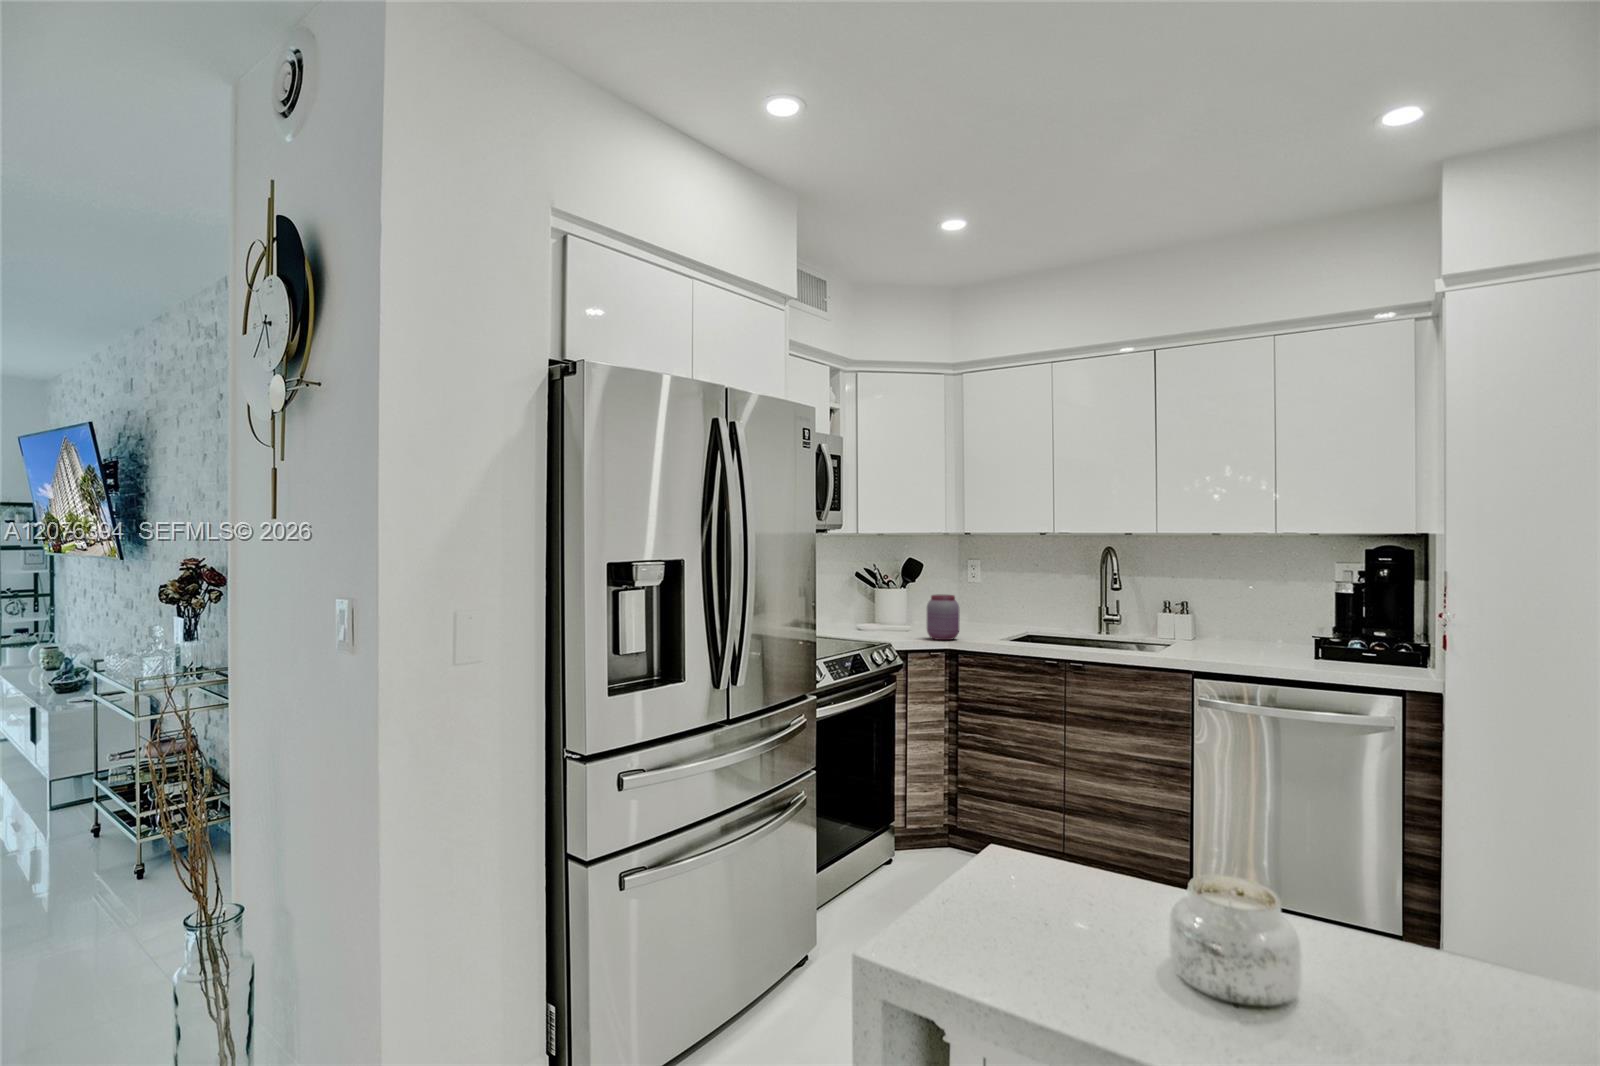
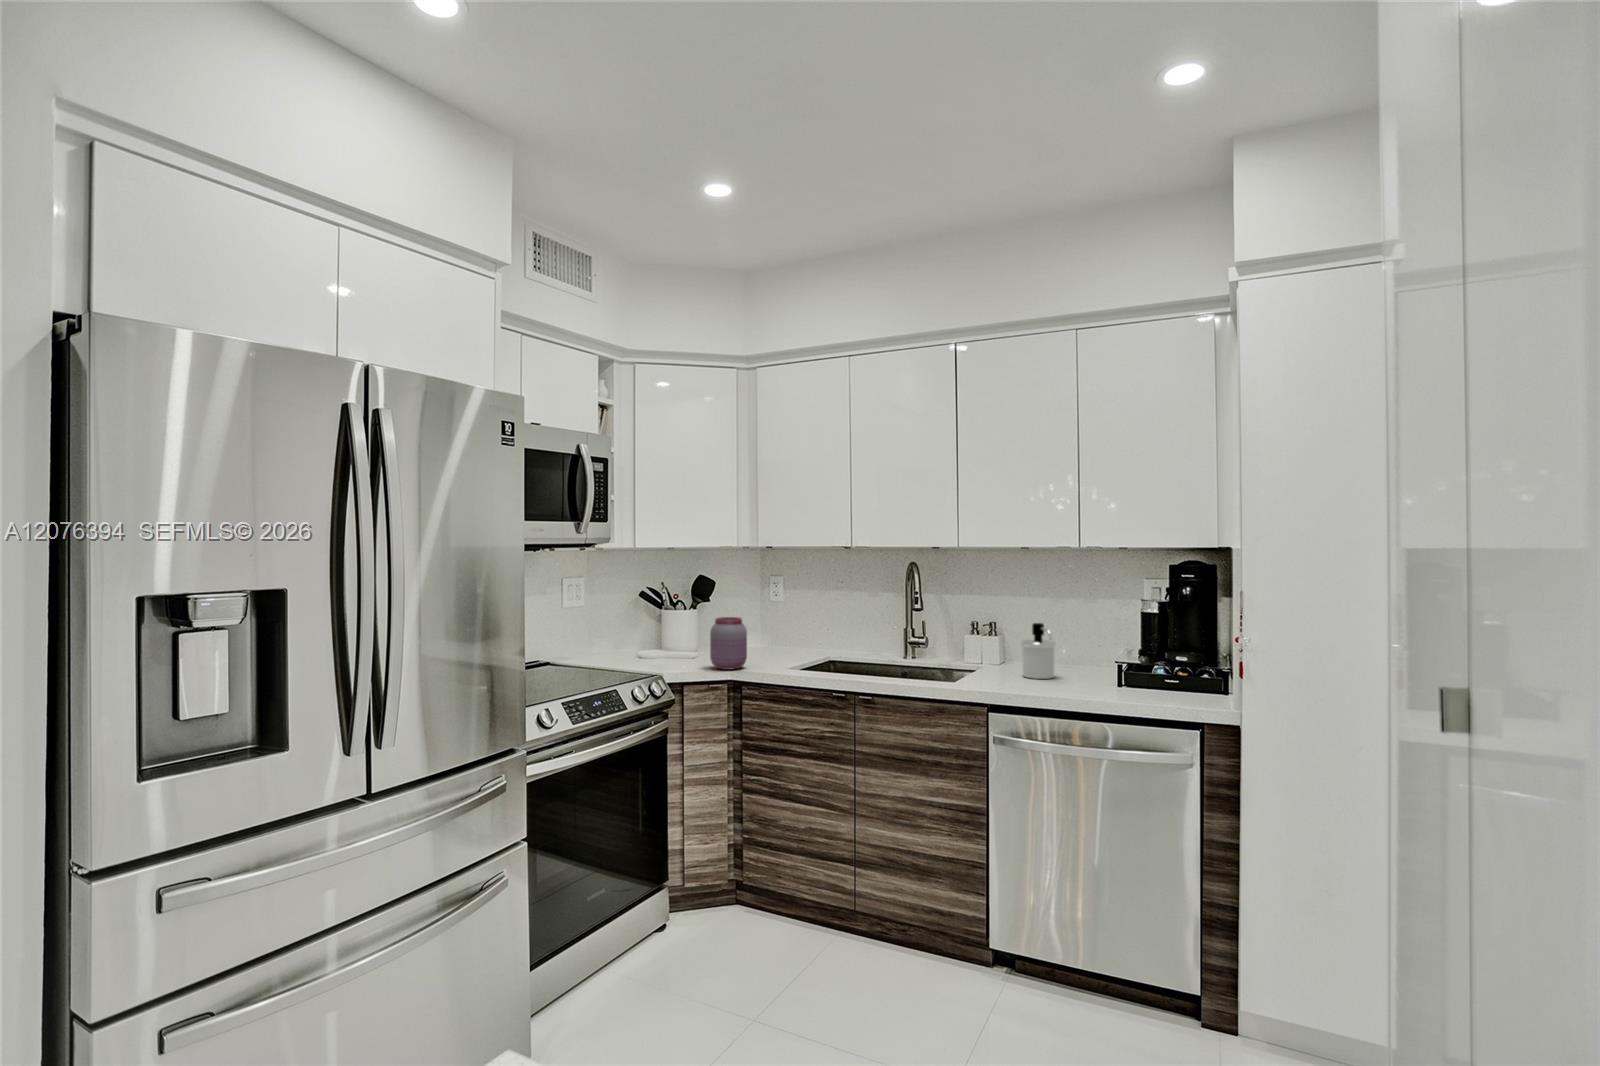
soap dispenser: none [1219,602,1253,653] -> present [1021,623,1055,679]

